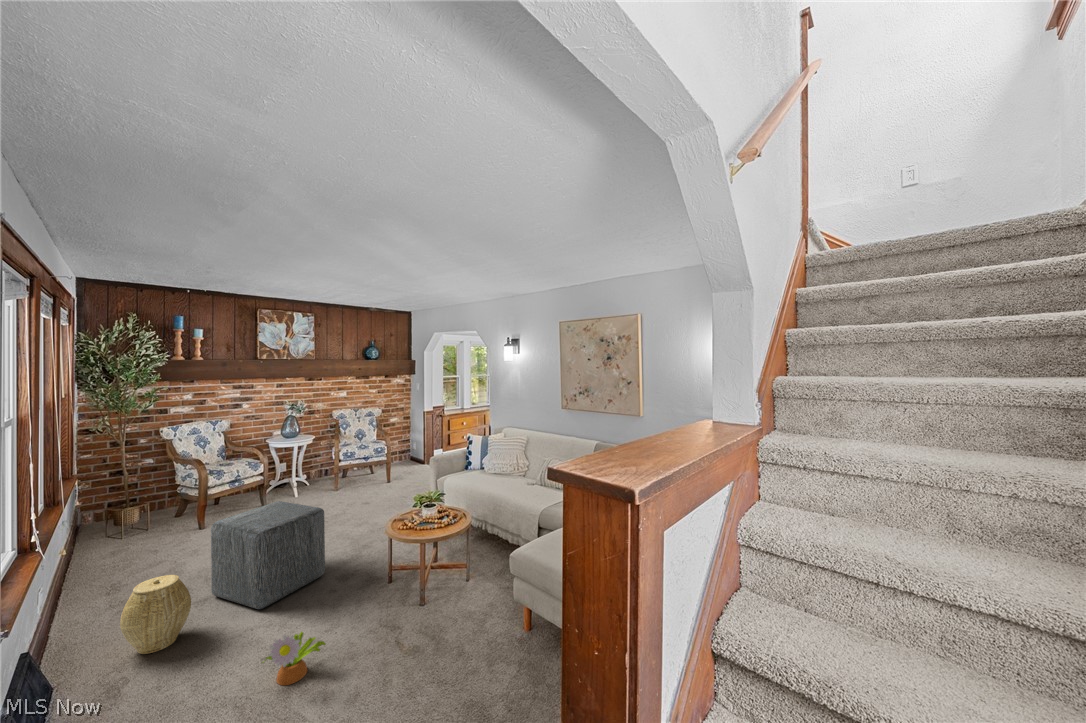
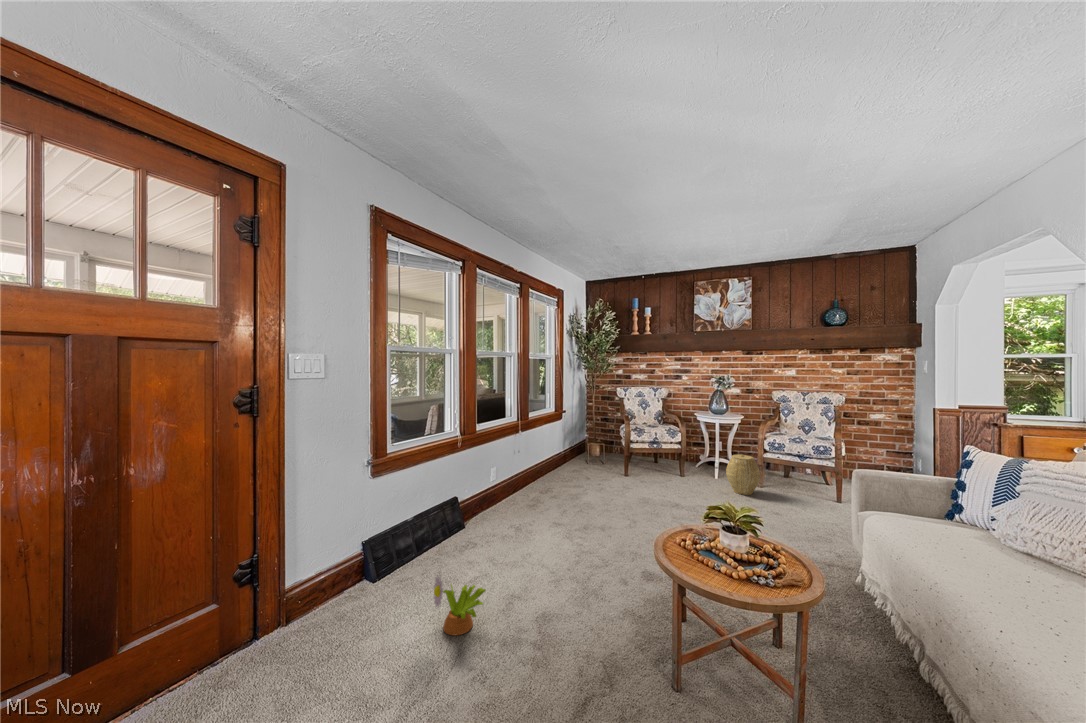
ottoman: present [211,501,325,609] -> none [536,460,616,558]
woven basket: present [120,575,191,654] -> present [726,455,760,495]

